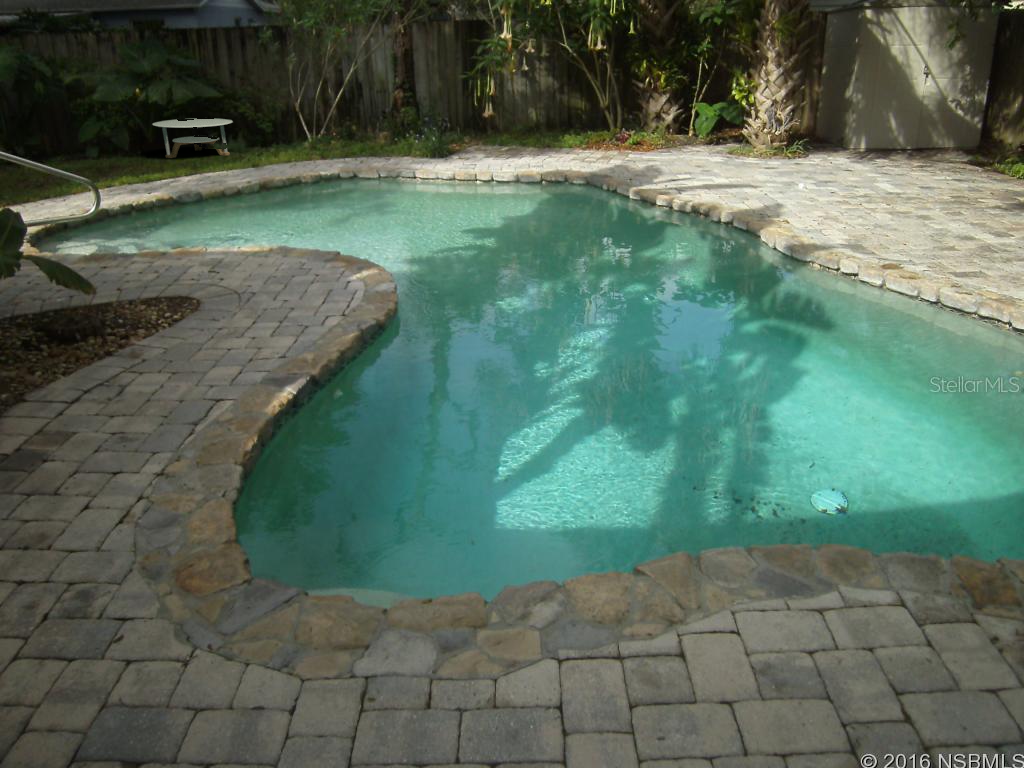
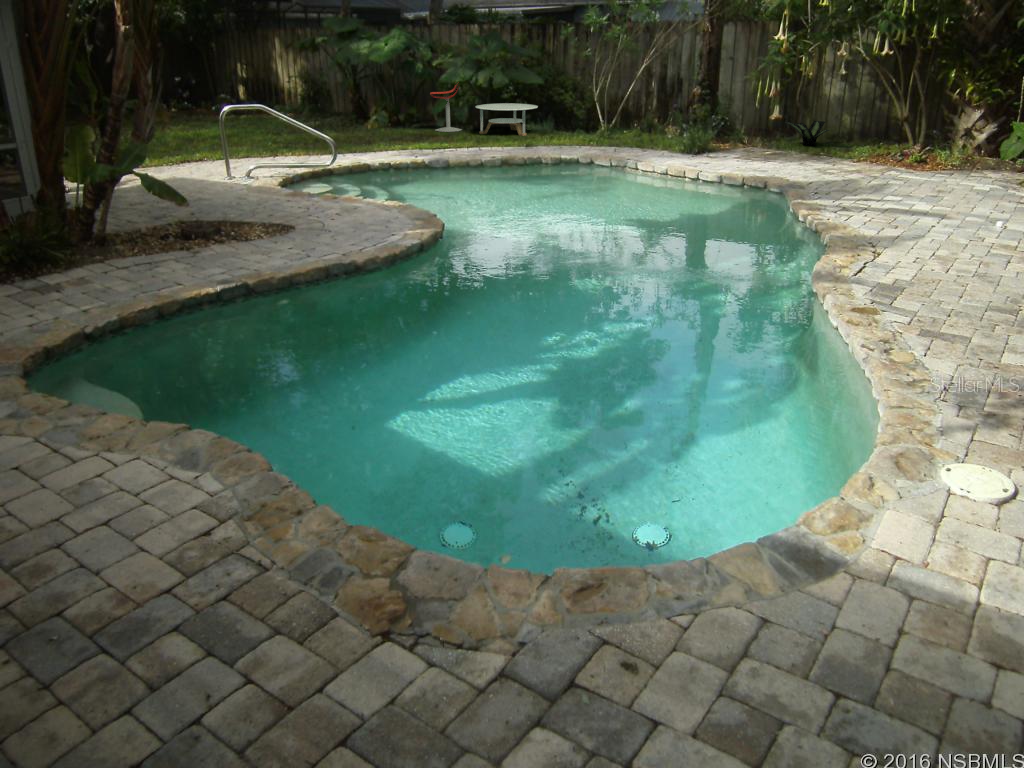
stool: none [77,95,132,160] -> present [430,83,461,132]
potted plant: none [495,115,542,139] -> present [784,121,829,146]

